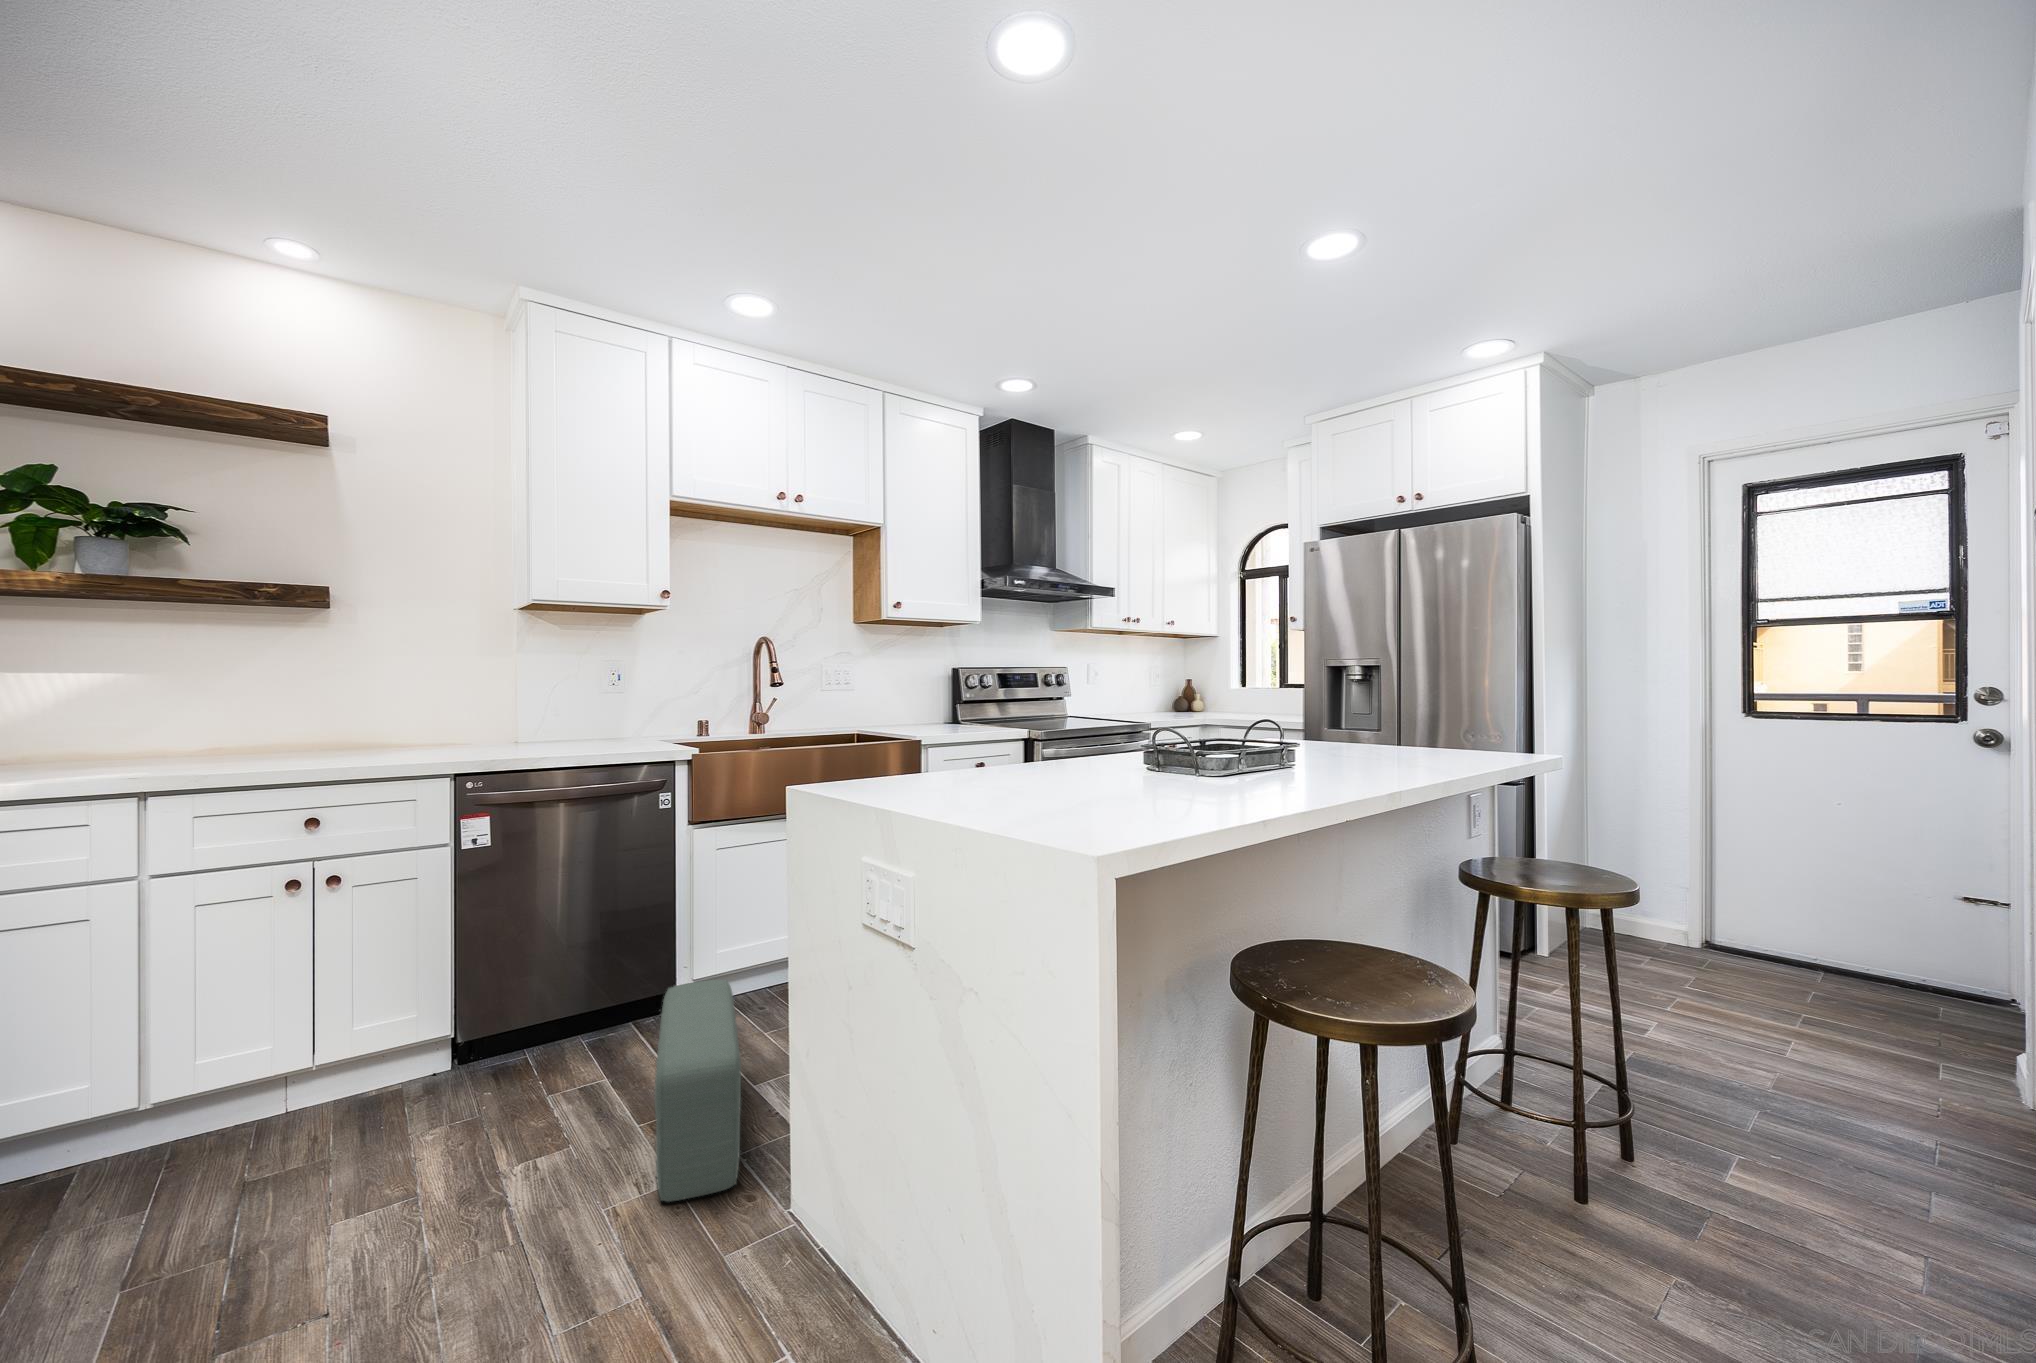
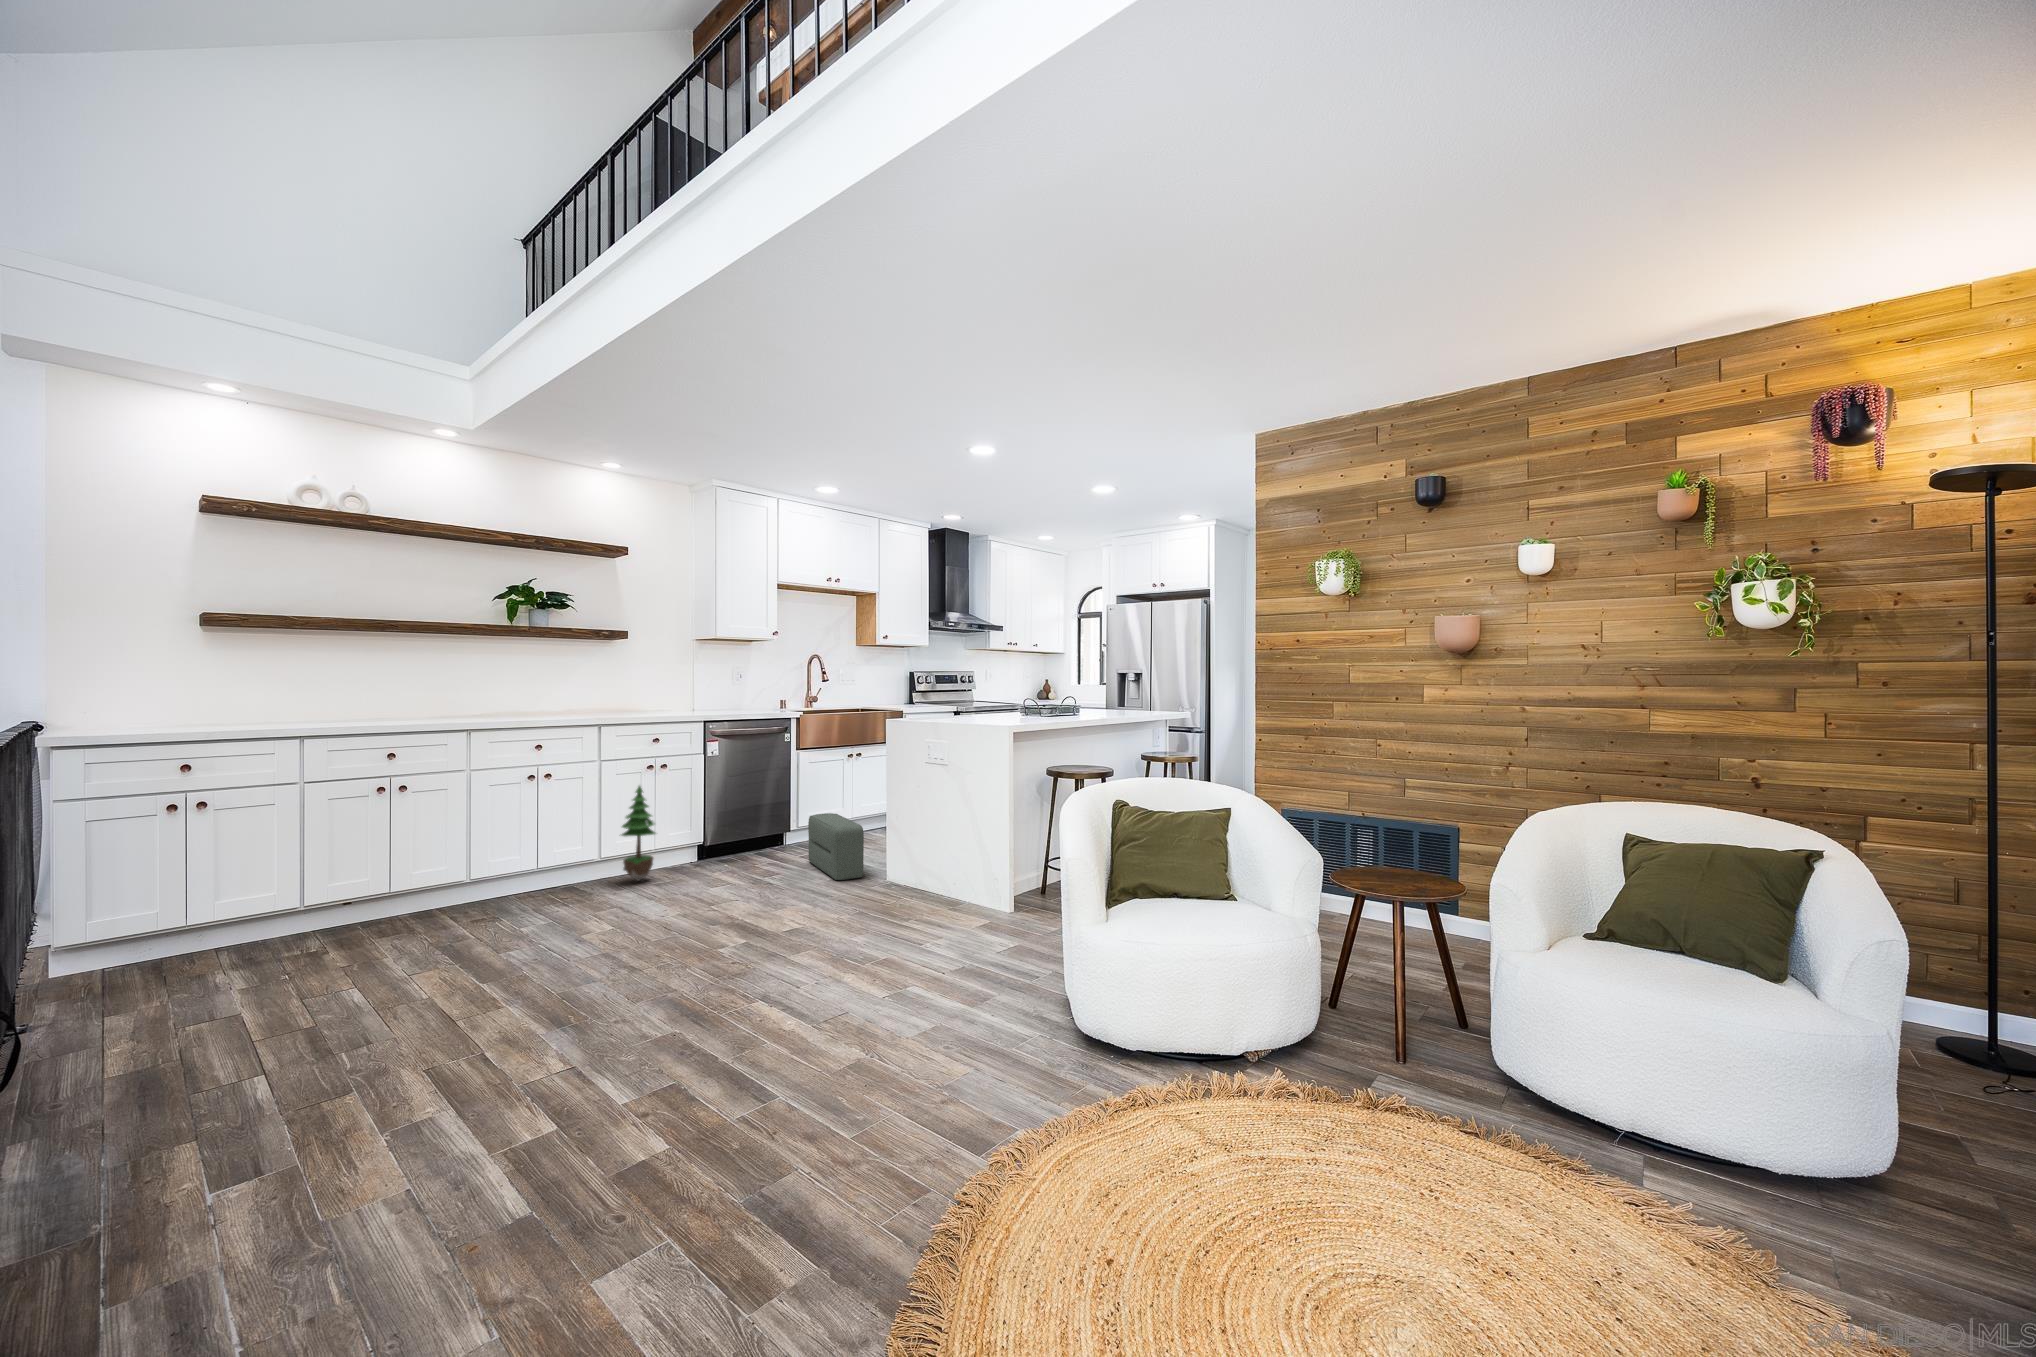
potted tree: none [171,932,285,1163] -> present [622,786,655,881]

